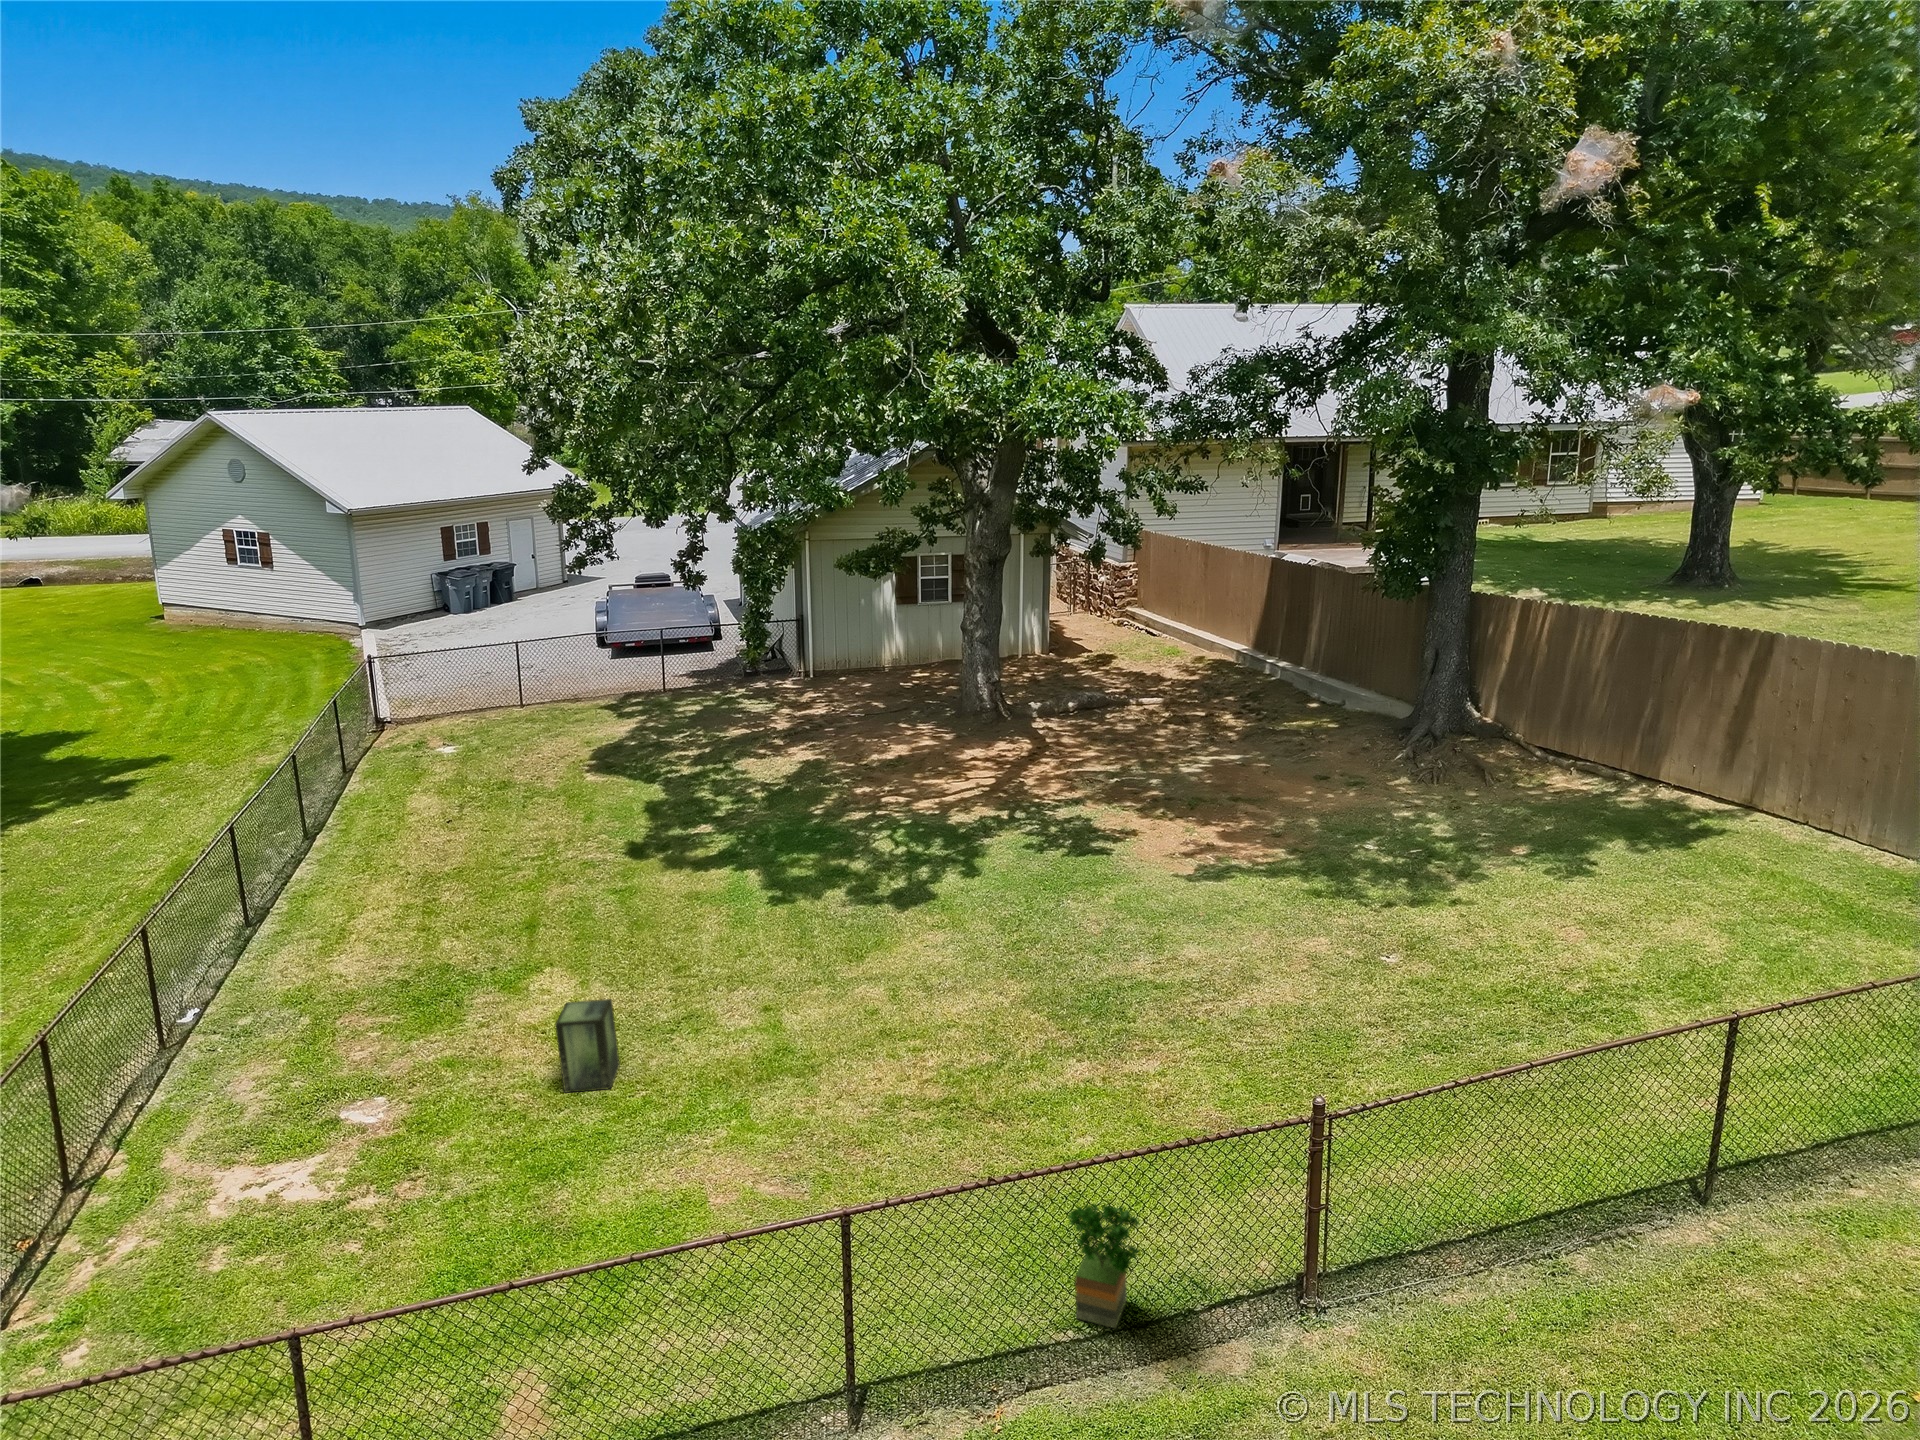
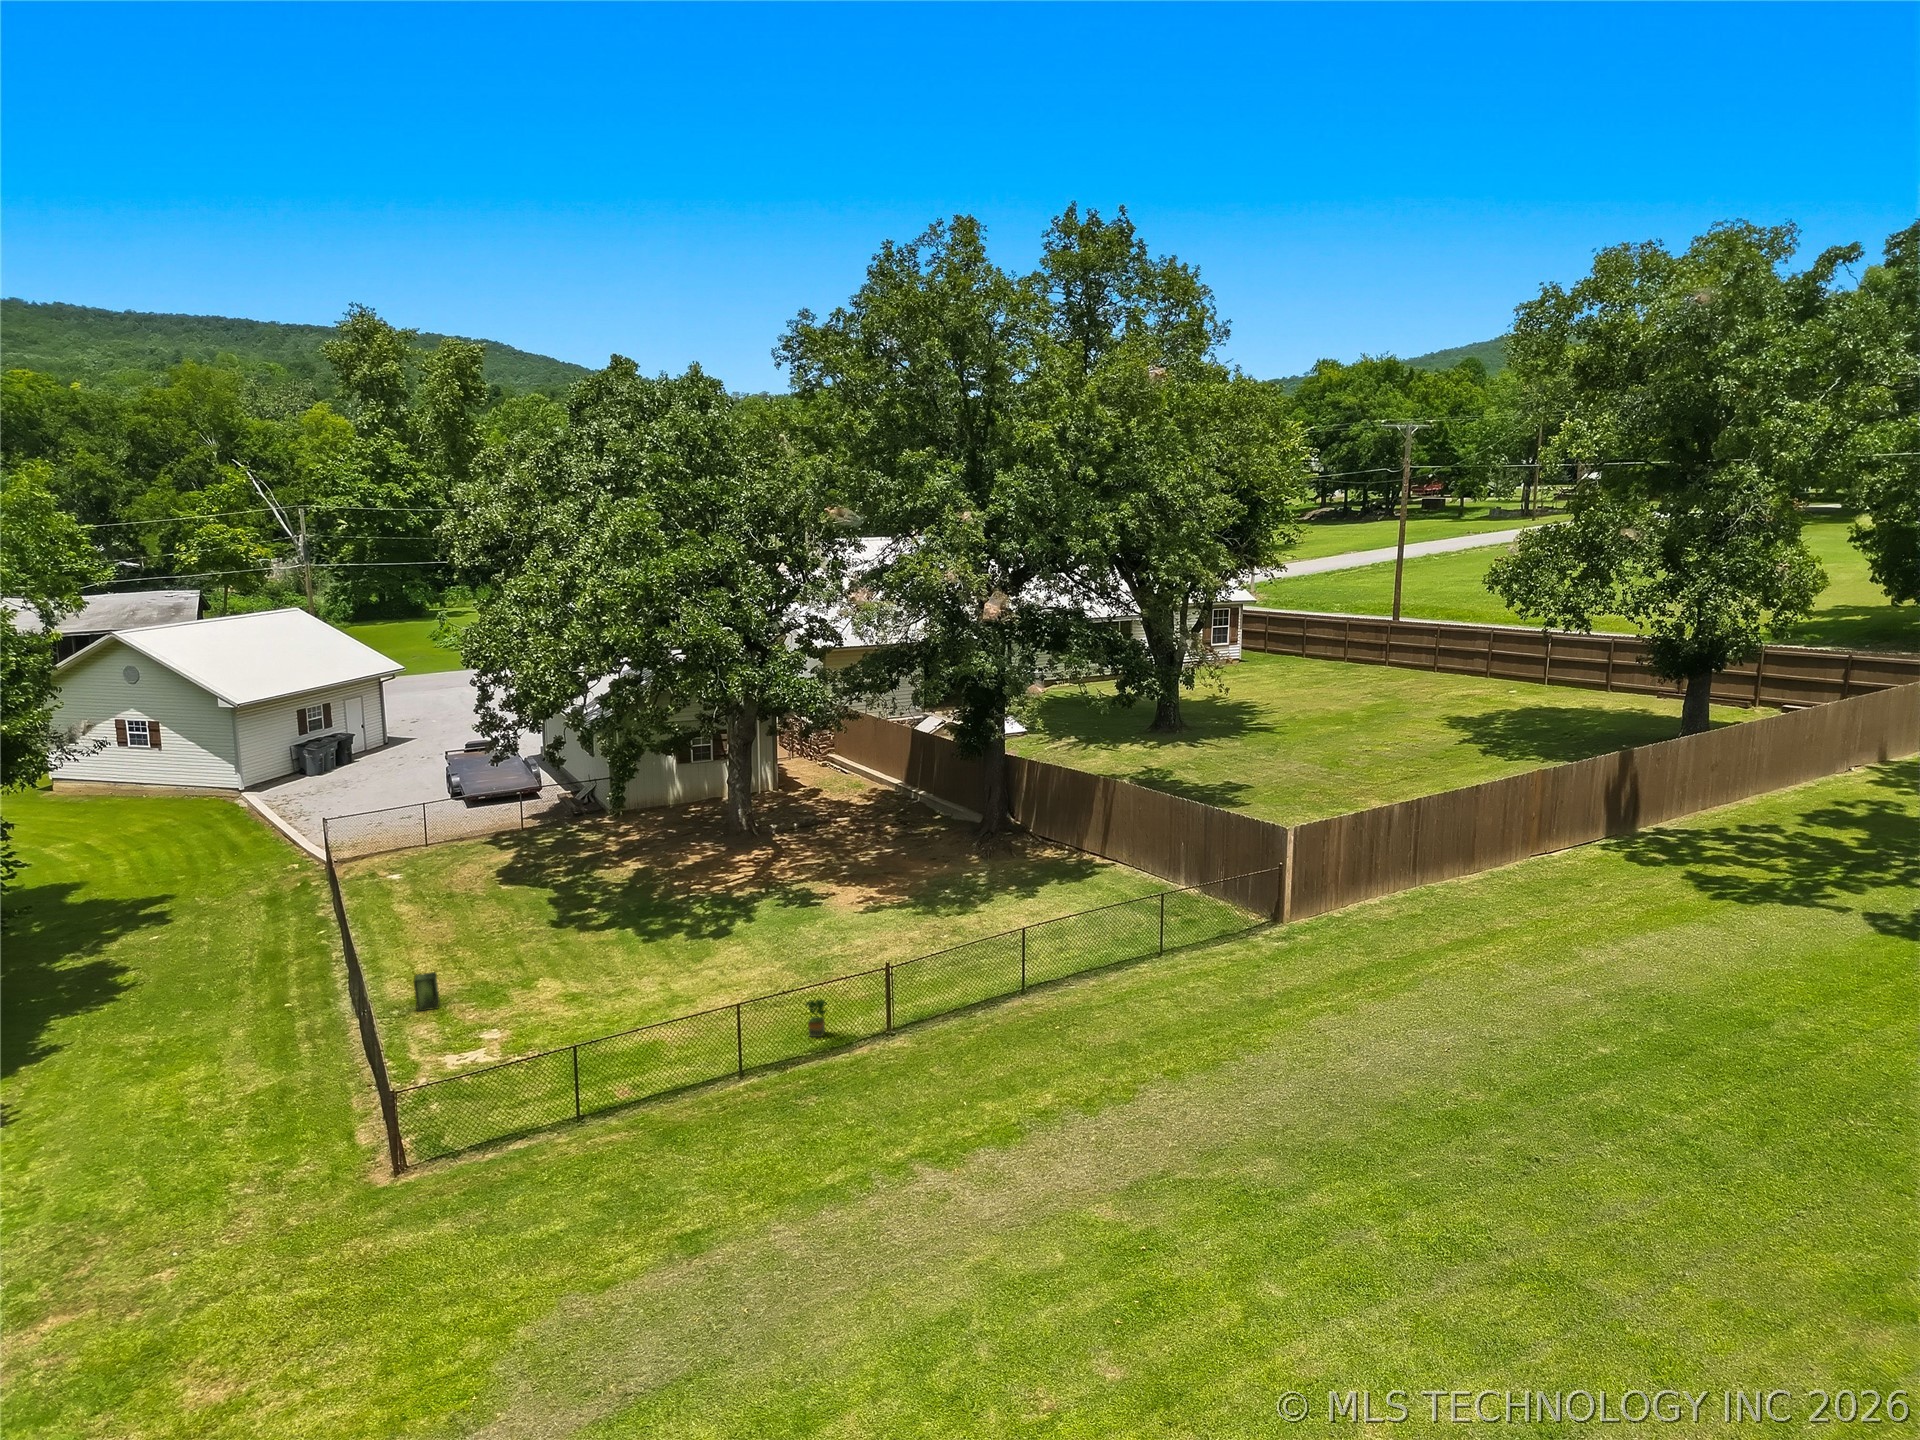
storage box: present [555,999,620,1093] -> present [414,972,440,1011]

